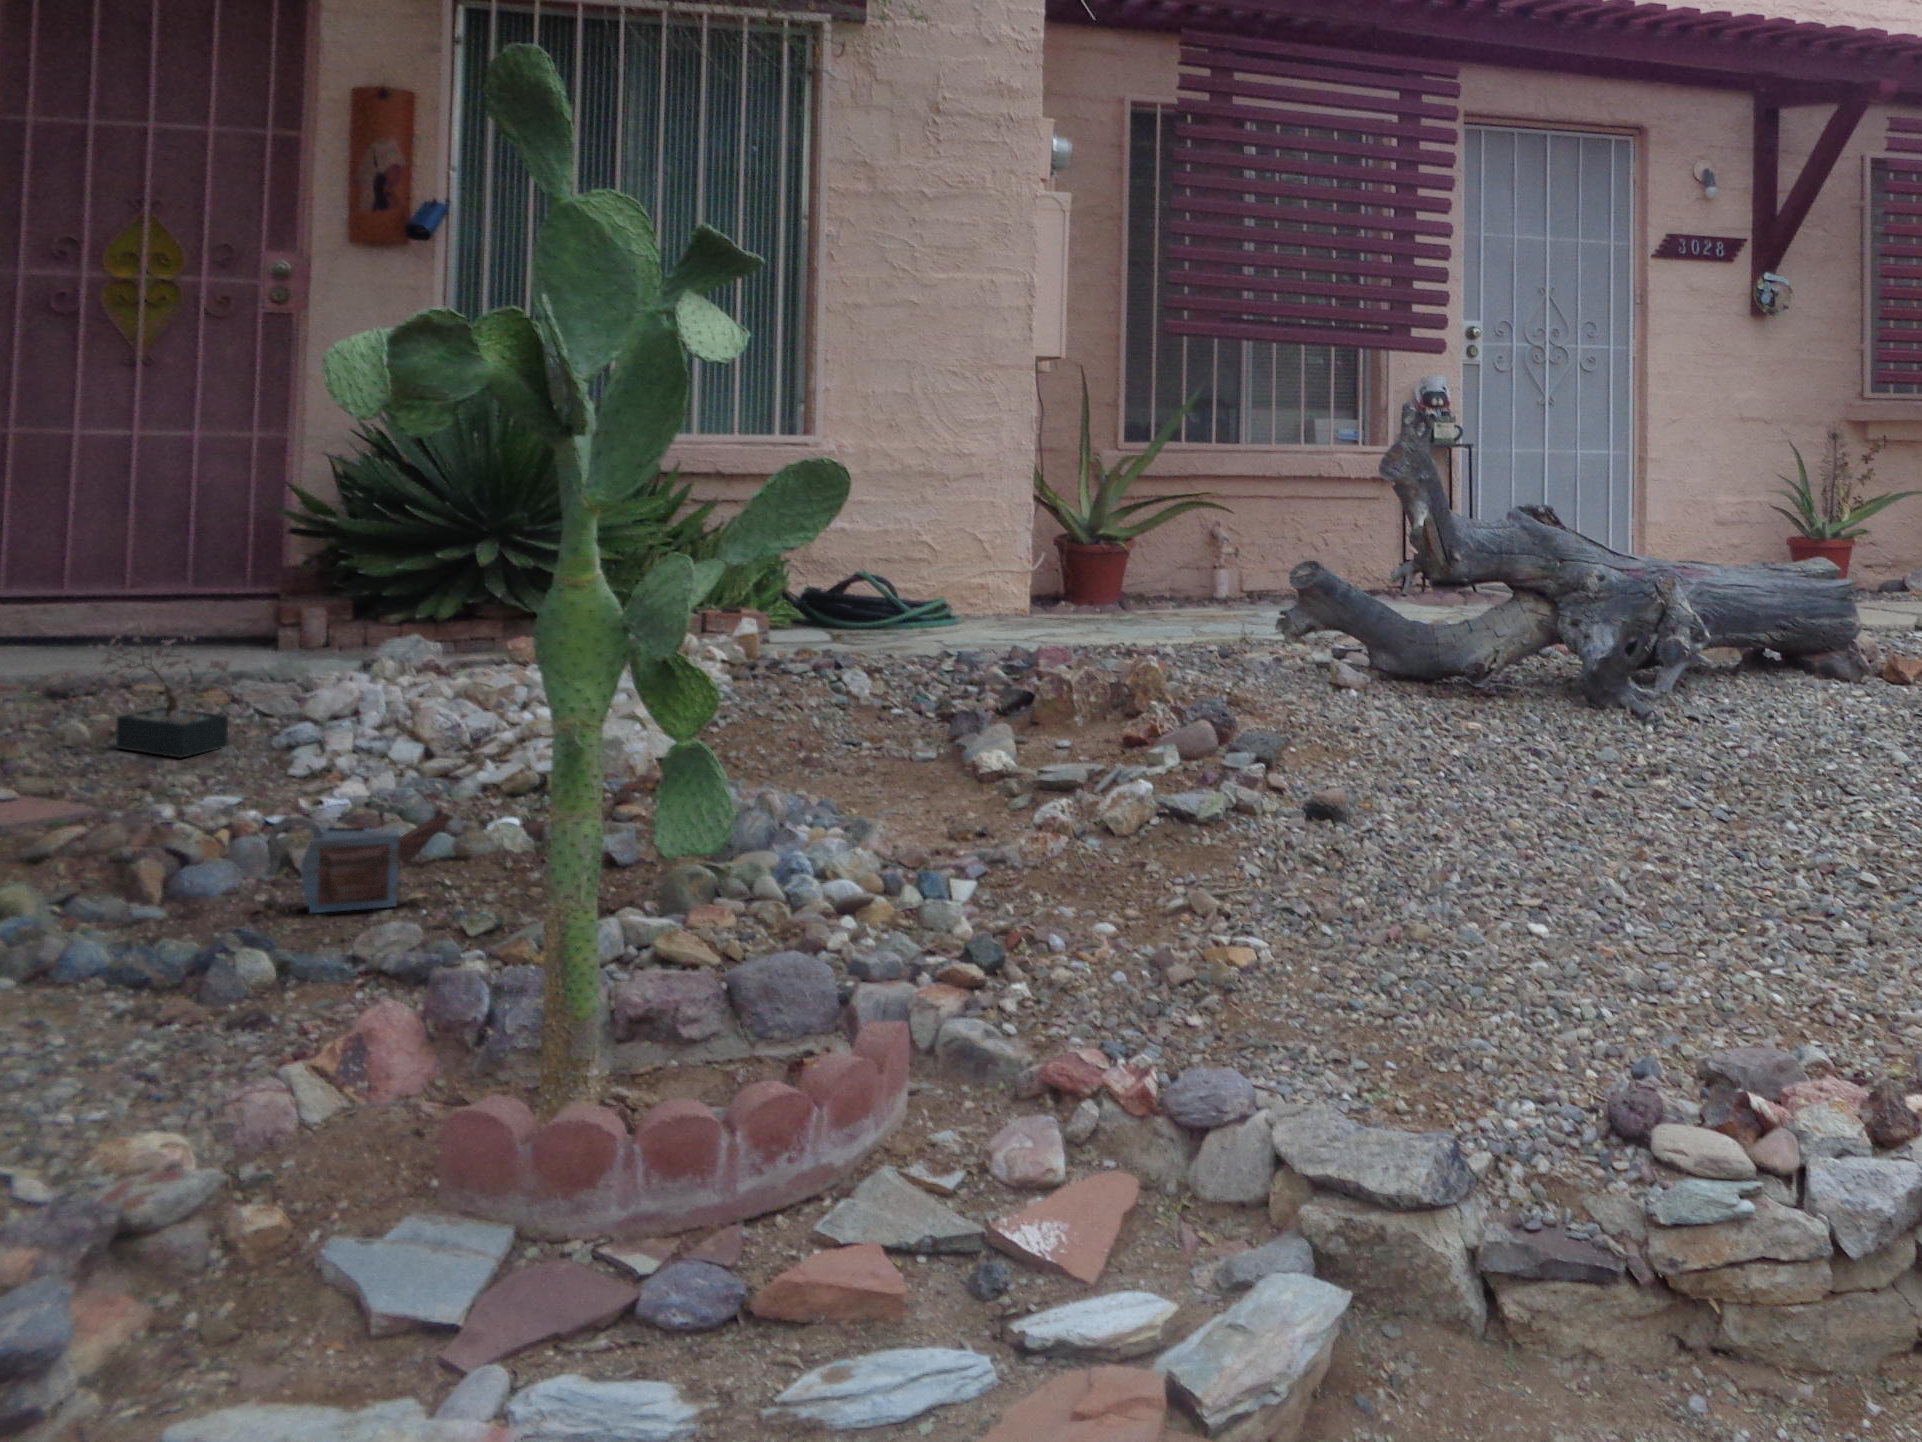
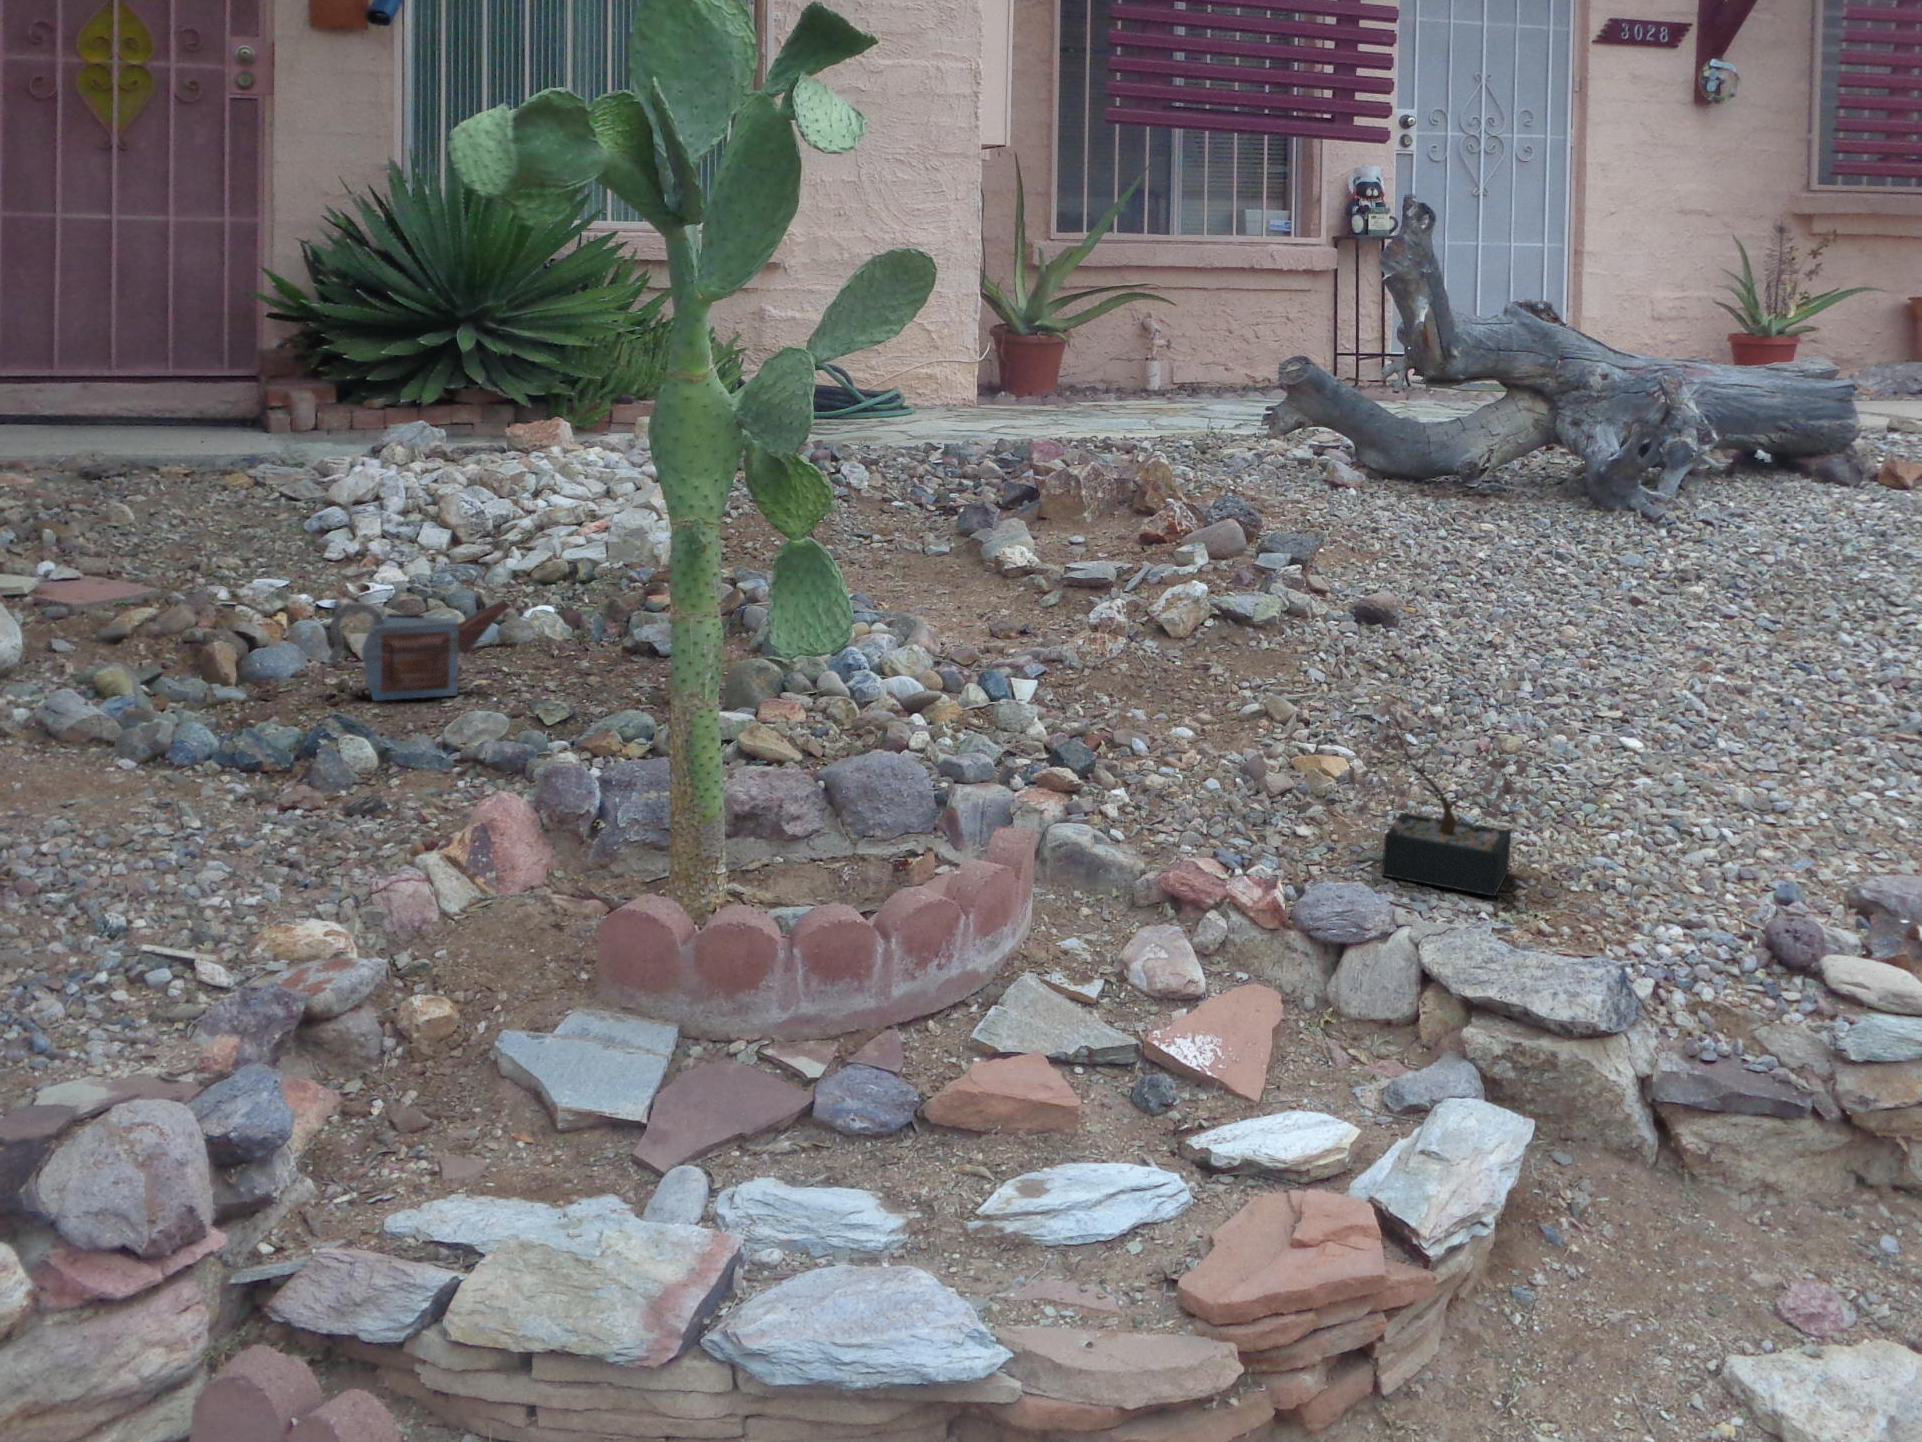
decorative plant: present [90,622,248,758] -> present [1348,700,1542,896]

